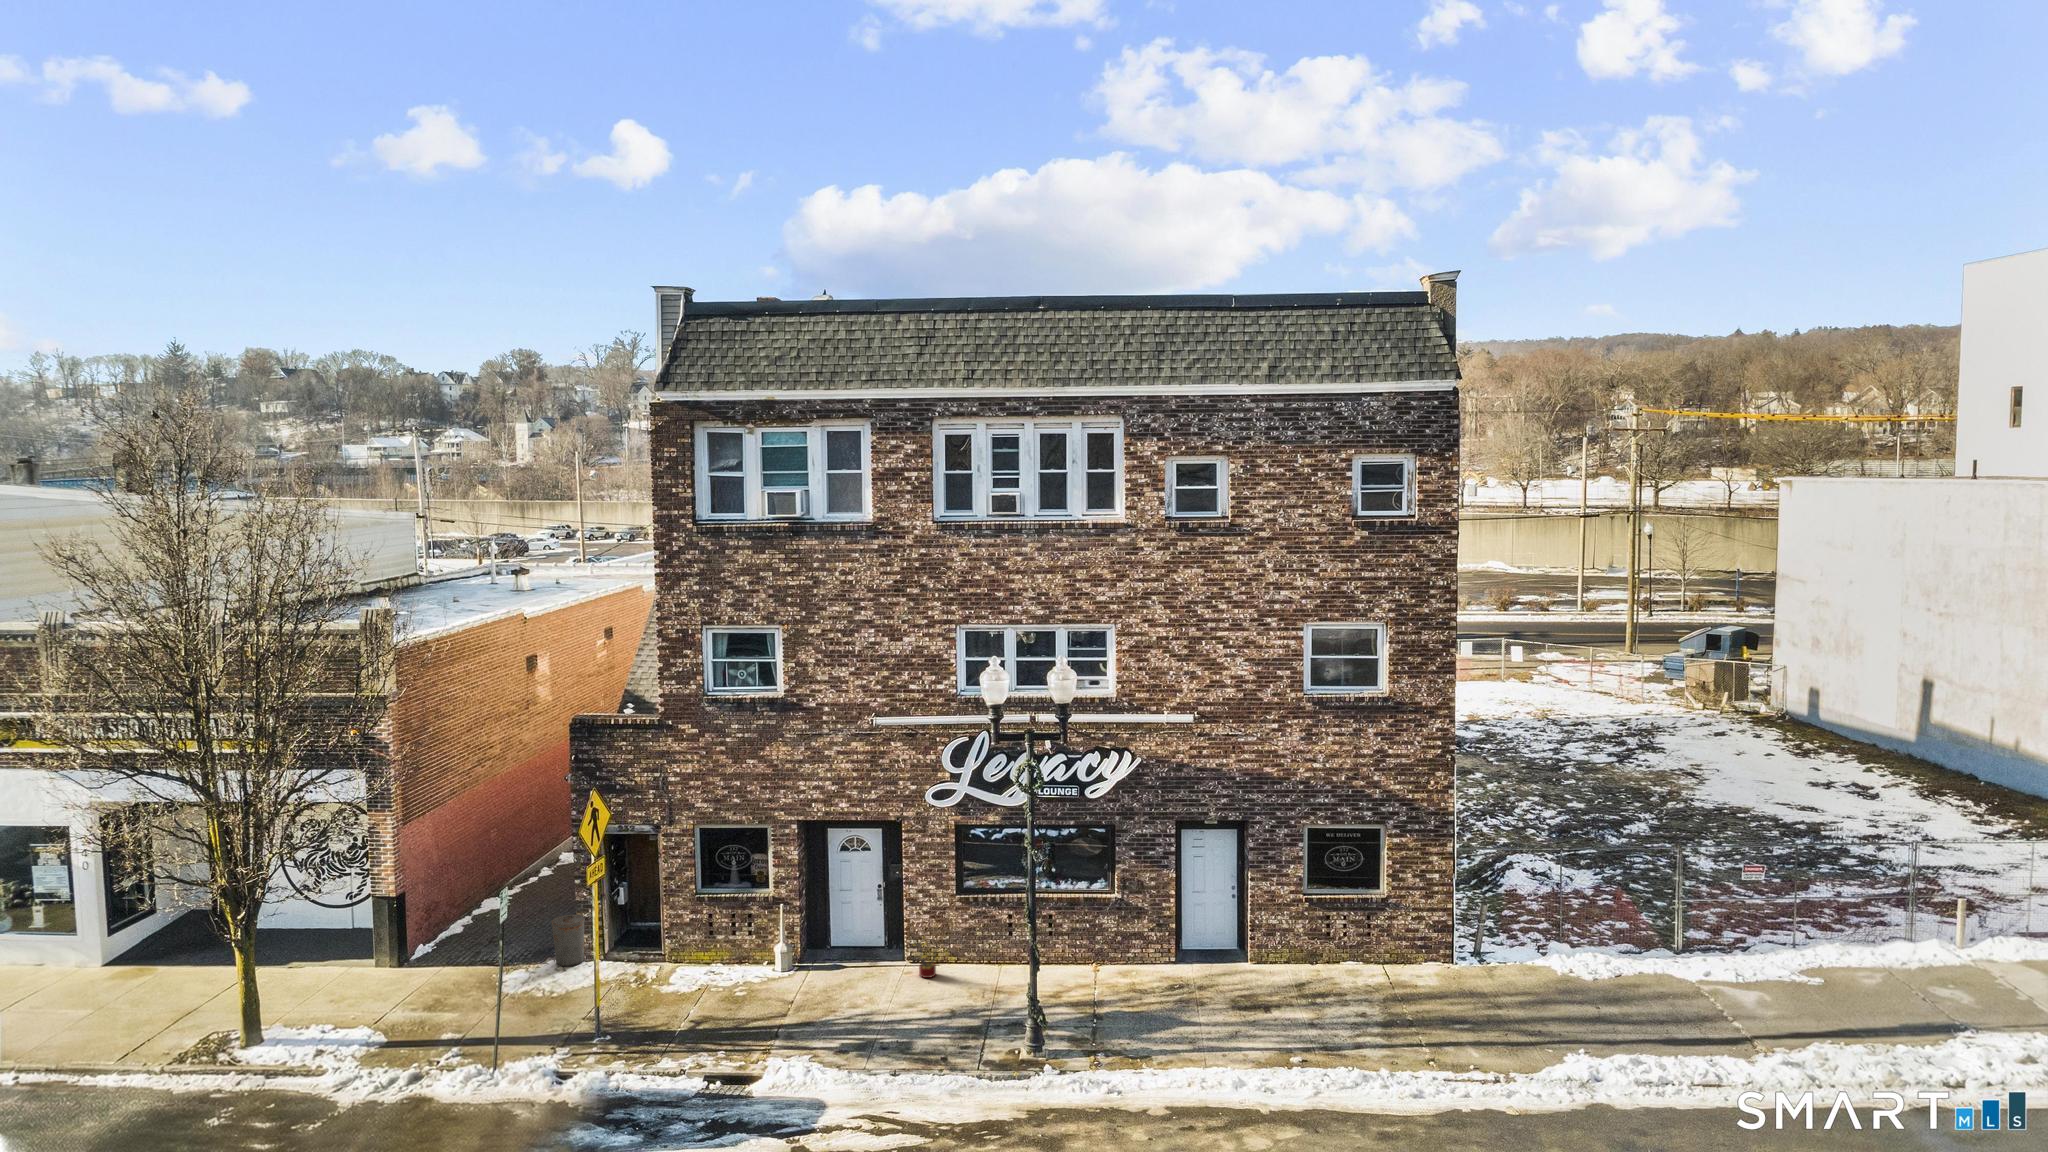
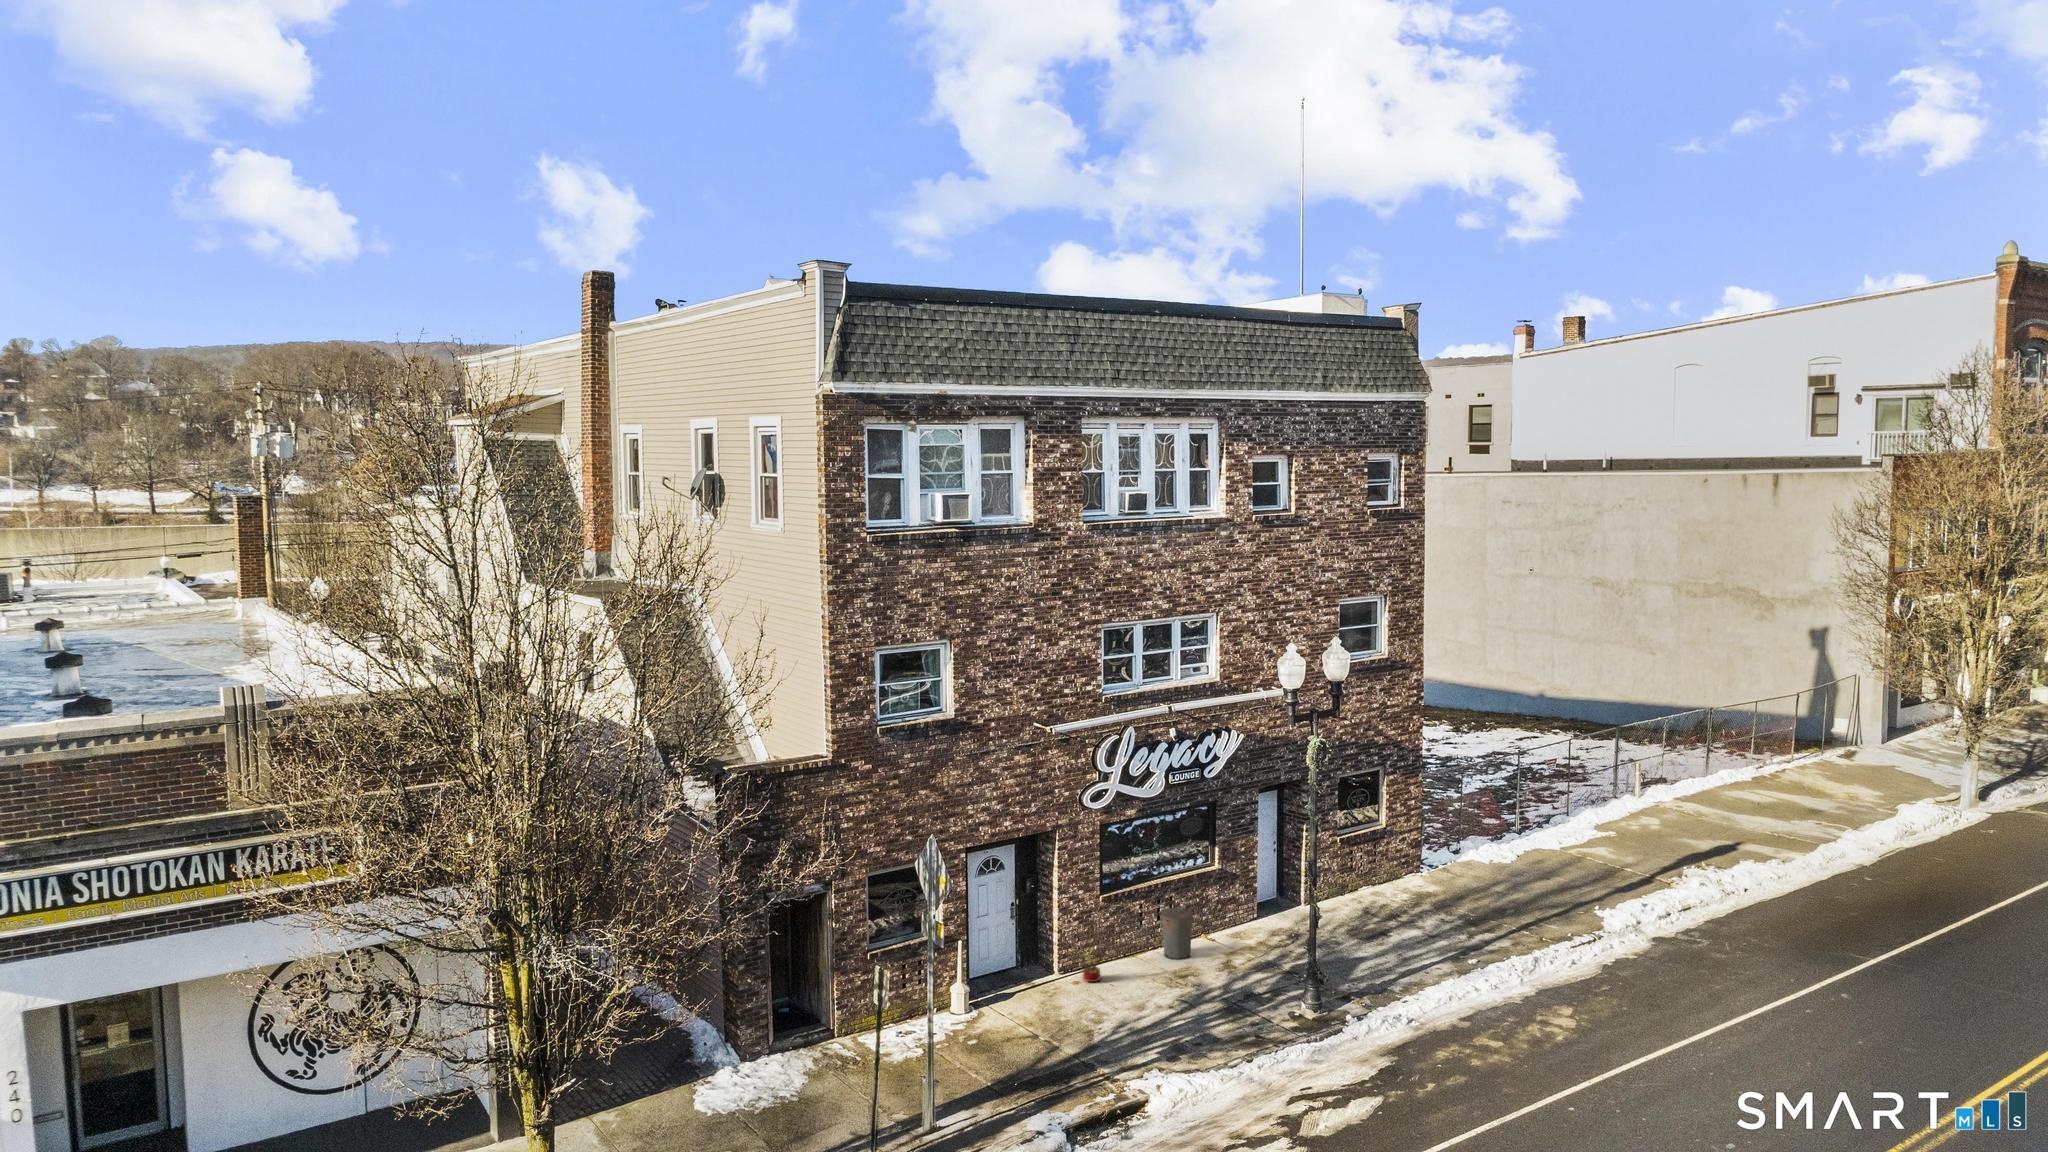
trash can: present [551,915,585,967] -> present [1161,908,1193,960]

